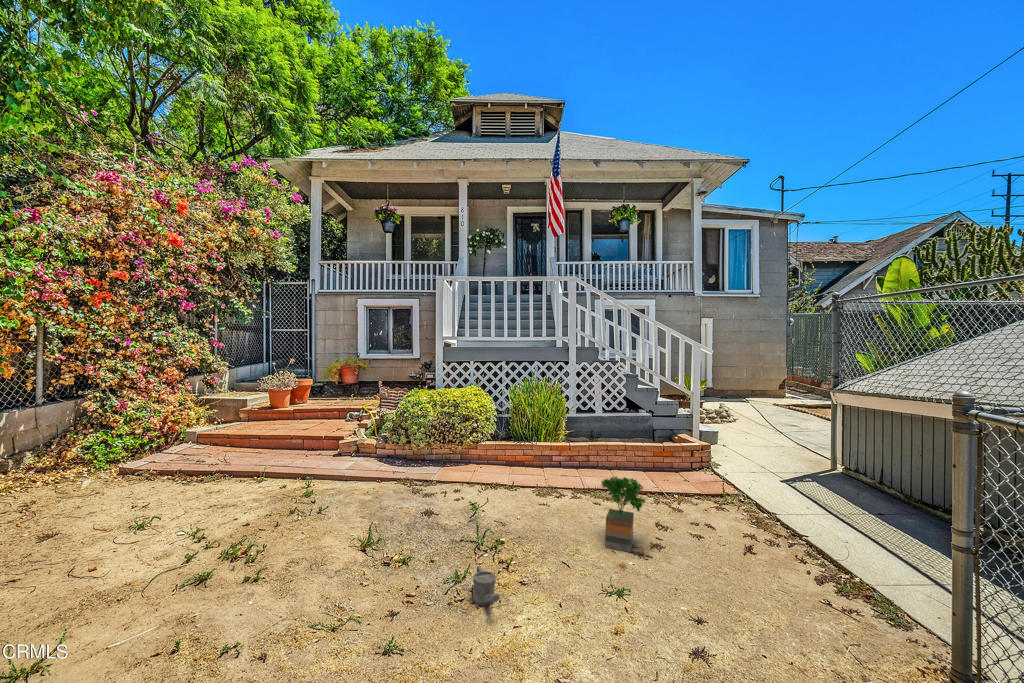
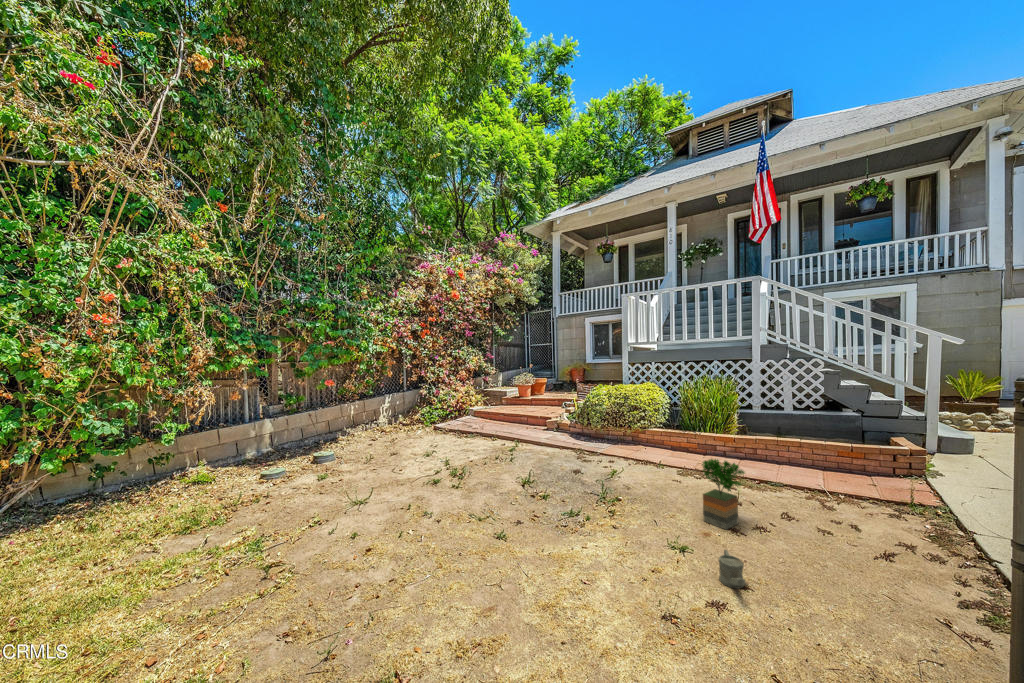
watering can: present [473,566,500,606] -> present [719,550,746,589]

